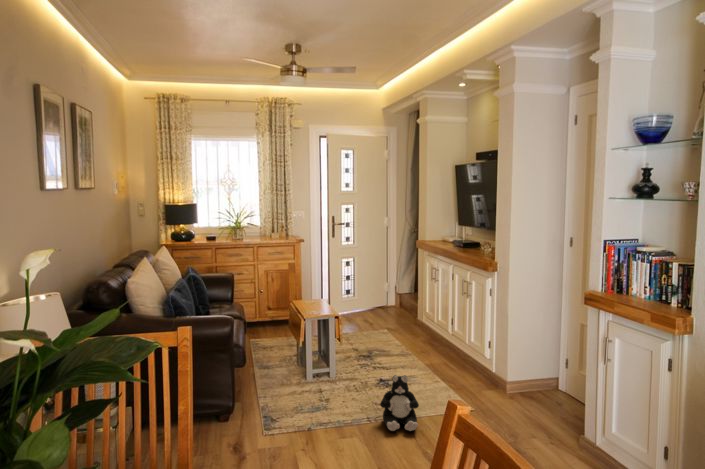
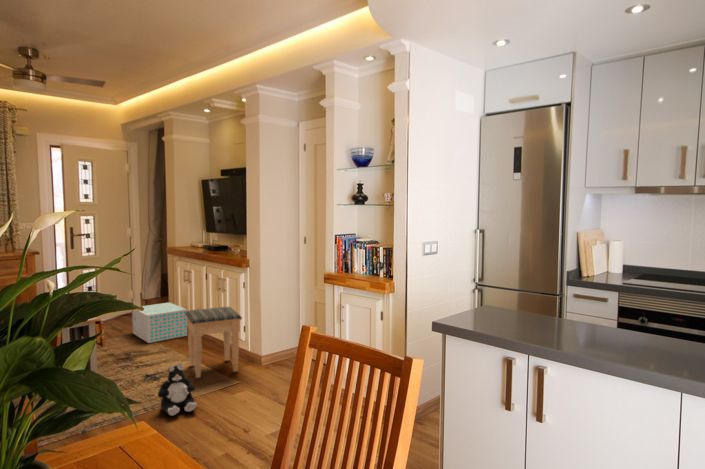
storage box: none [380,300,433,342] -> present [132,303,187,343]
footstool: none [423,315,483,395] -> present [185,307,242,378]

